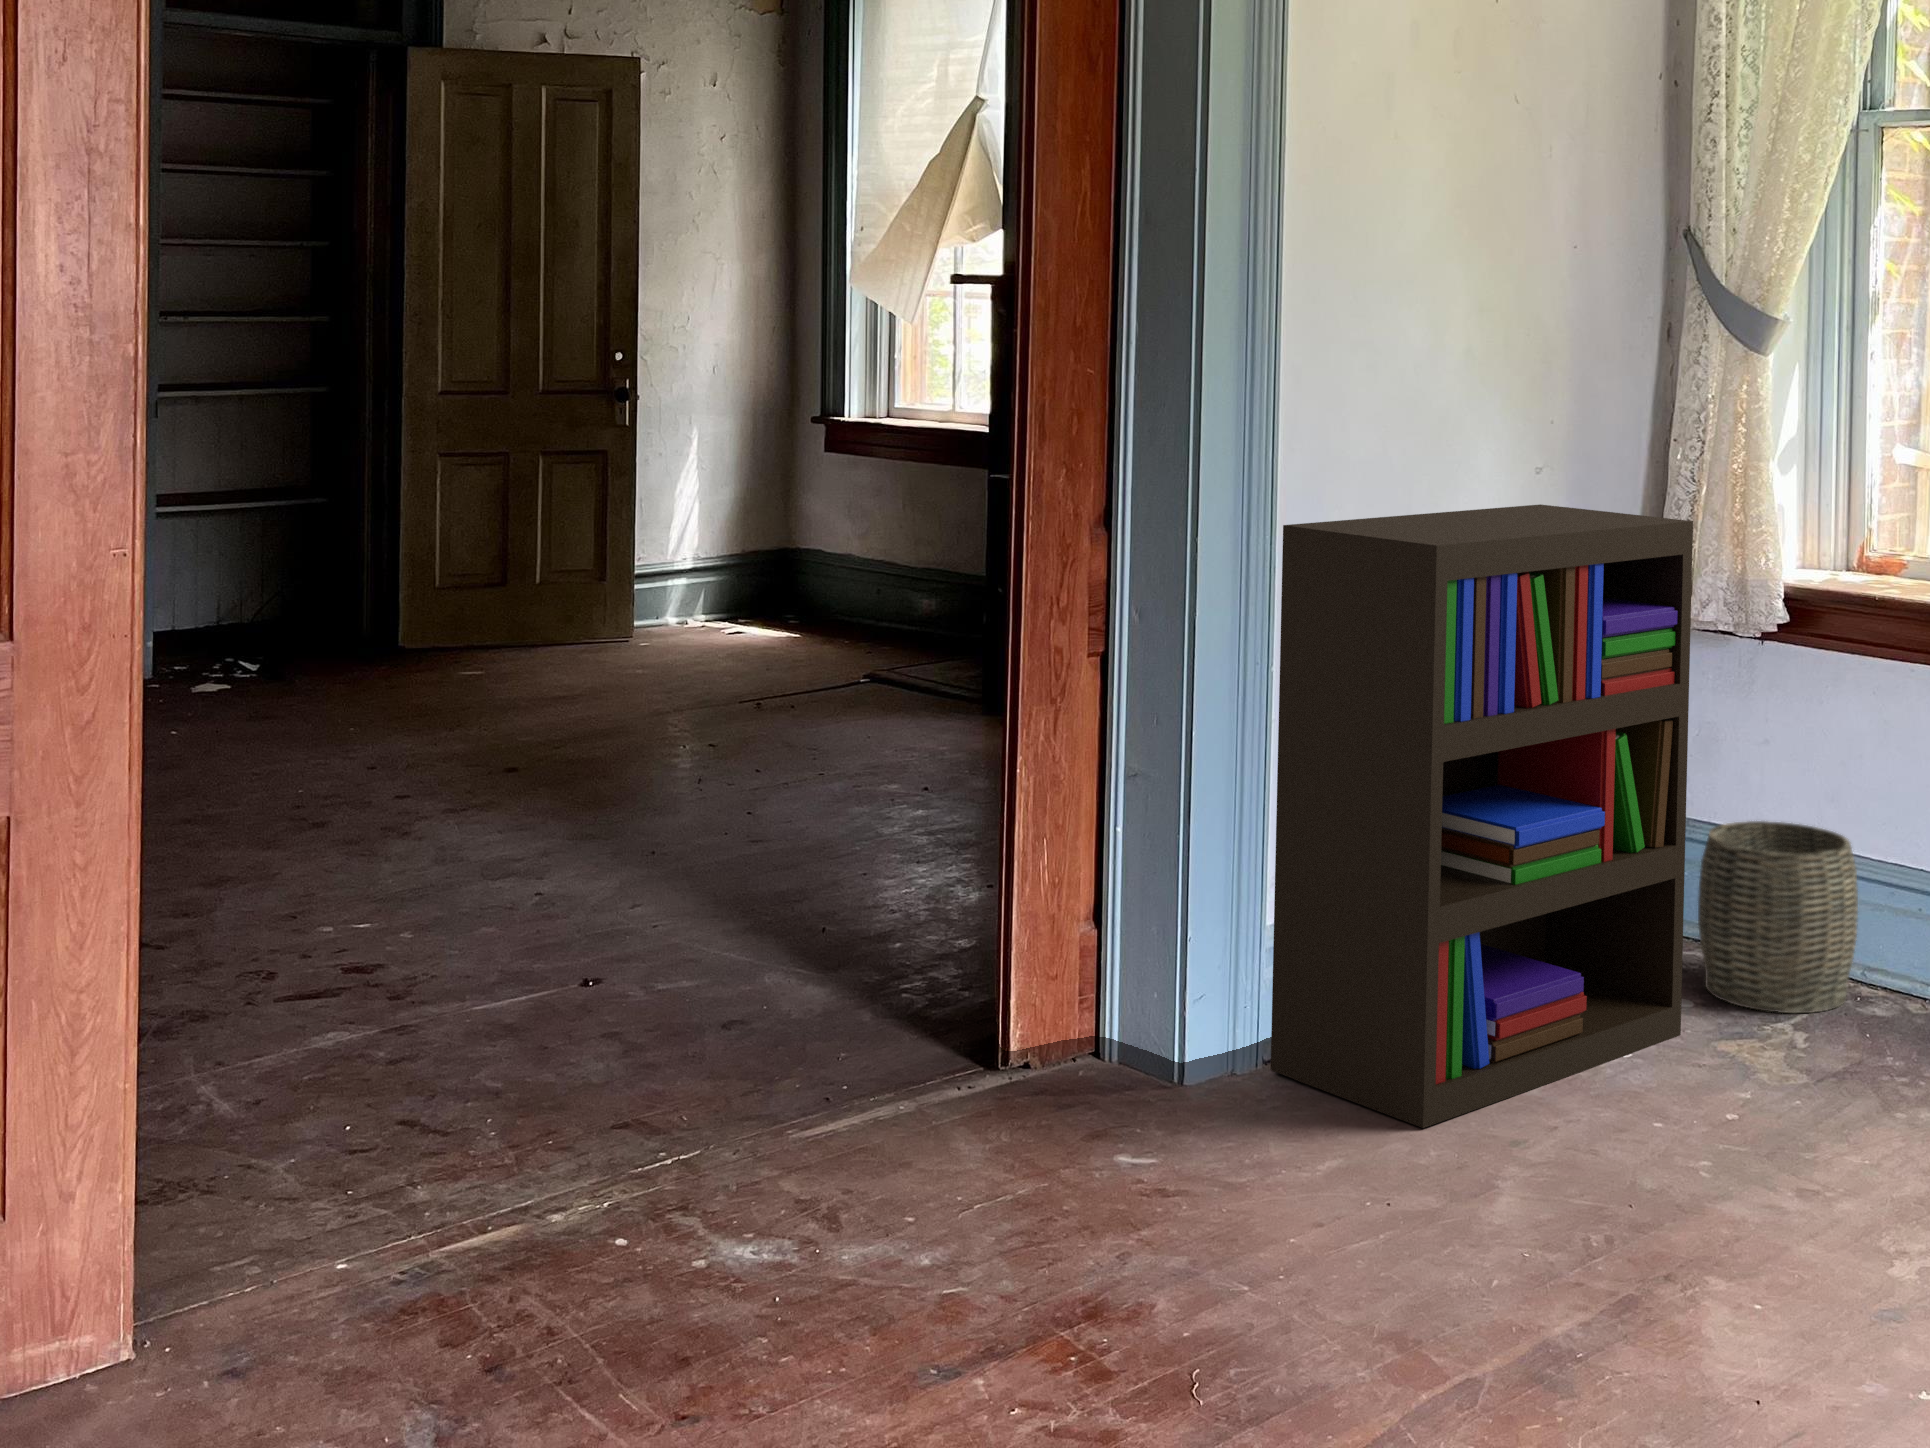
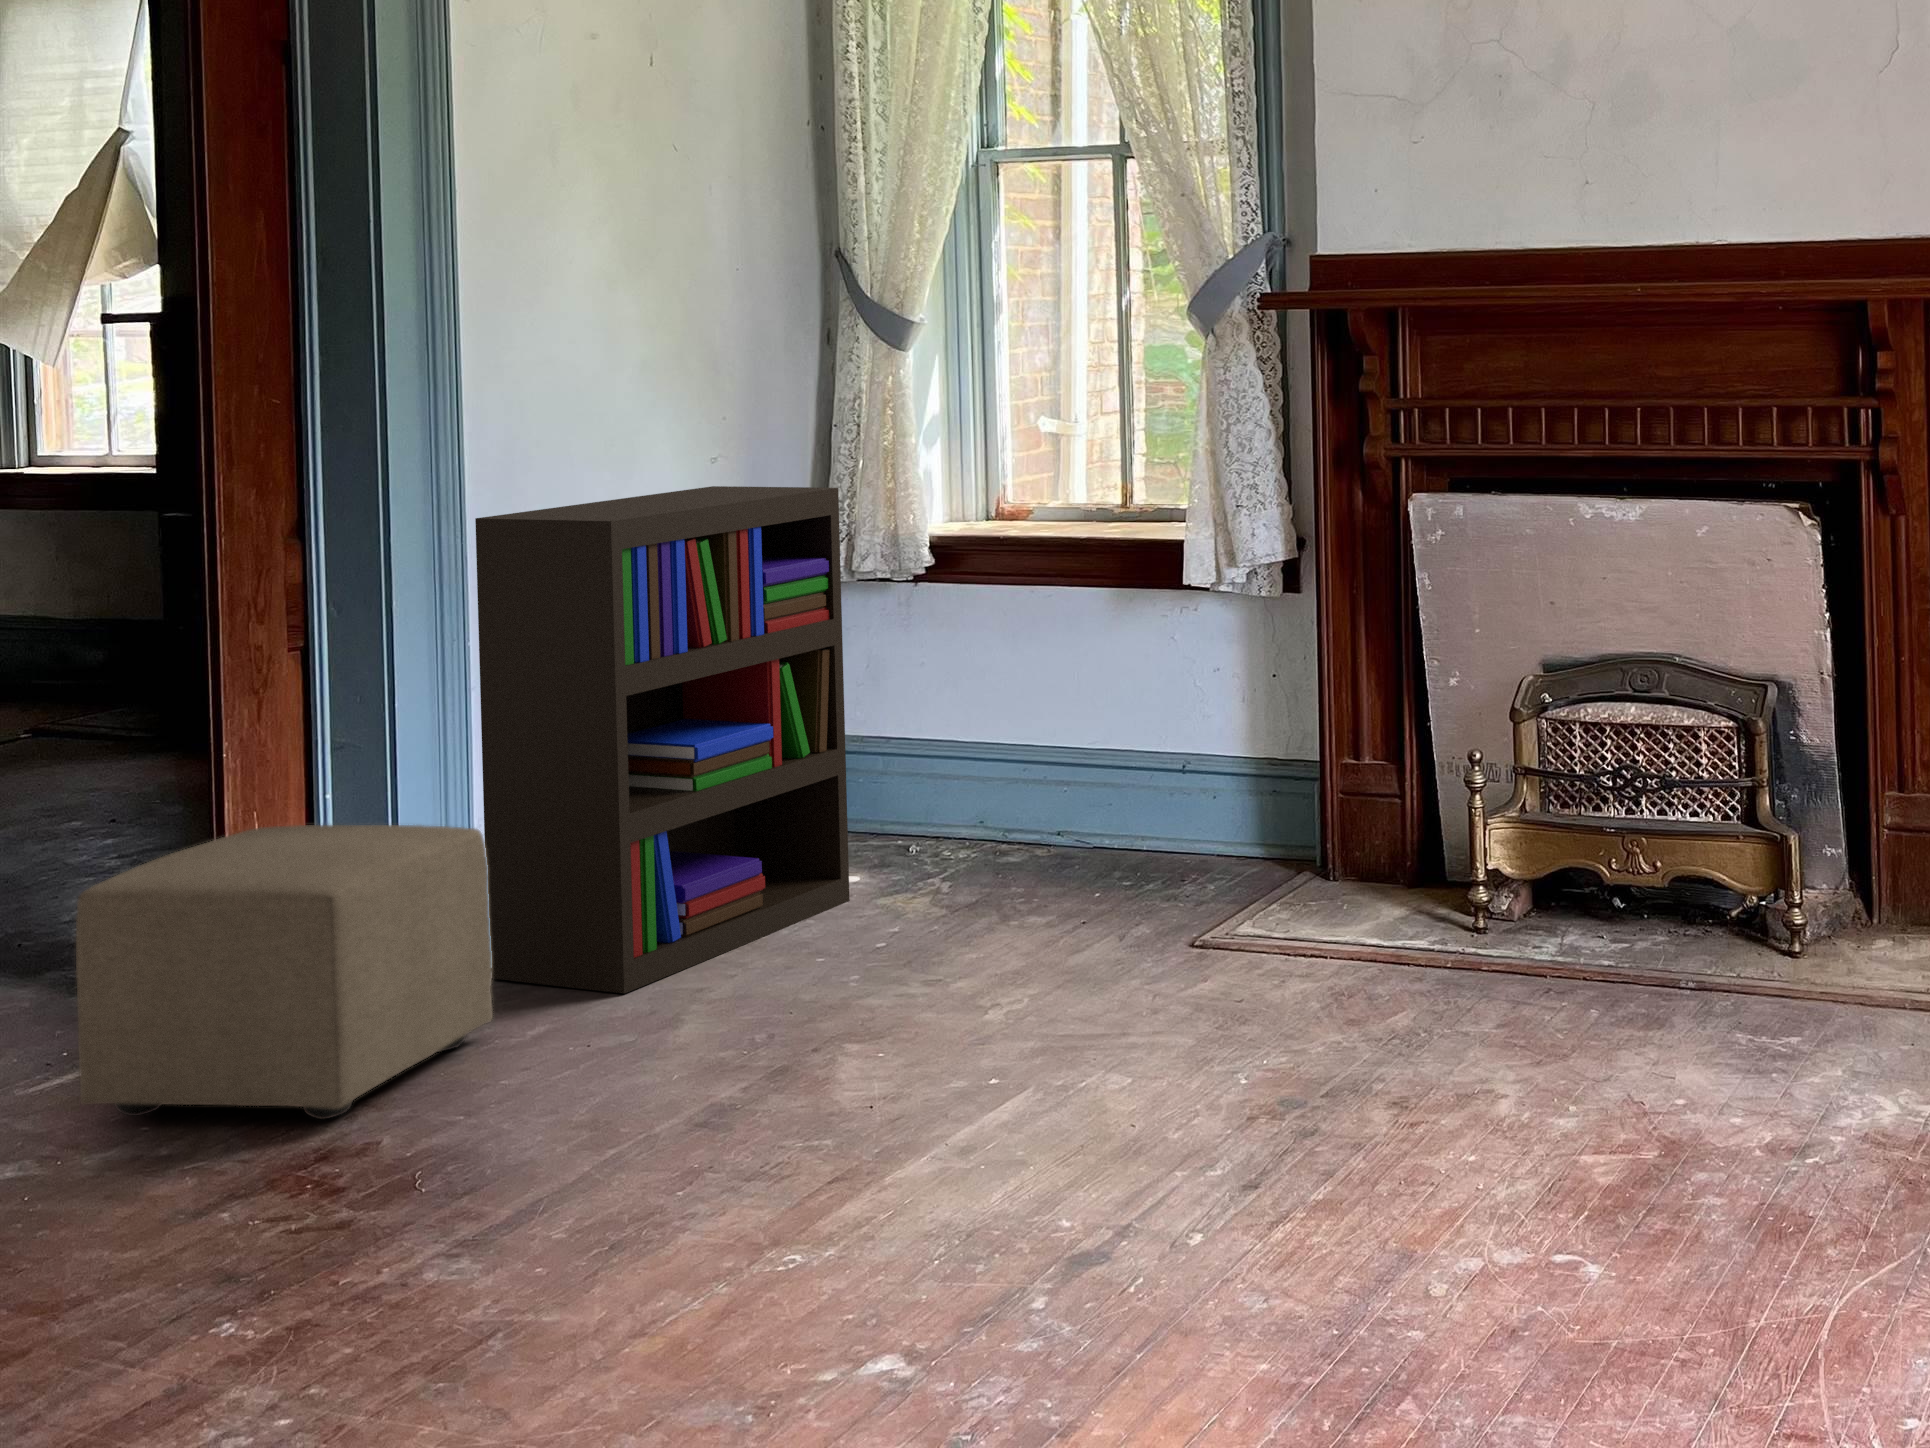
woven basket: present [1698,821,1858,1013] -> none [866,726,995,875]
ottoman: none [841,865,1279,1253] -> present [76,825,493,1119]

